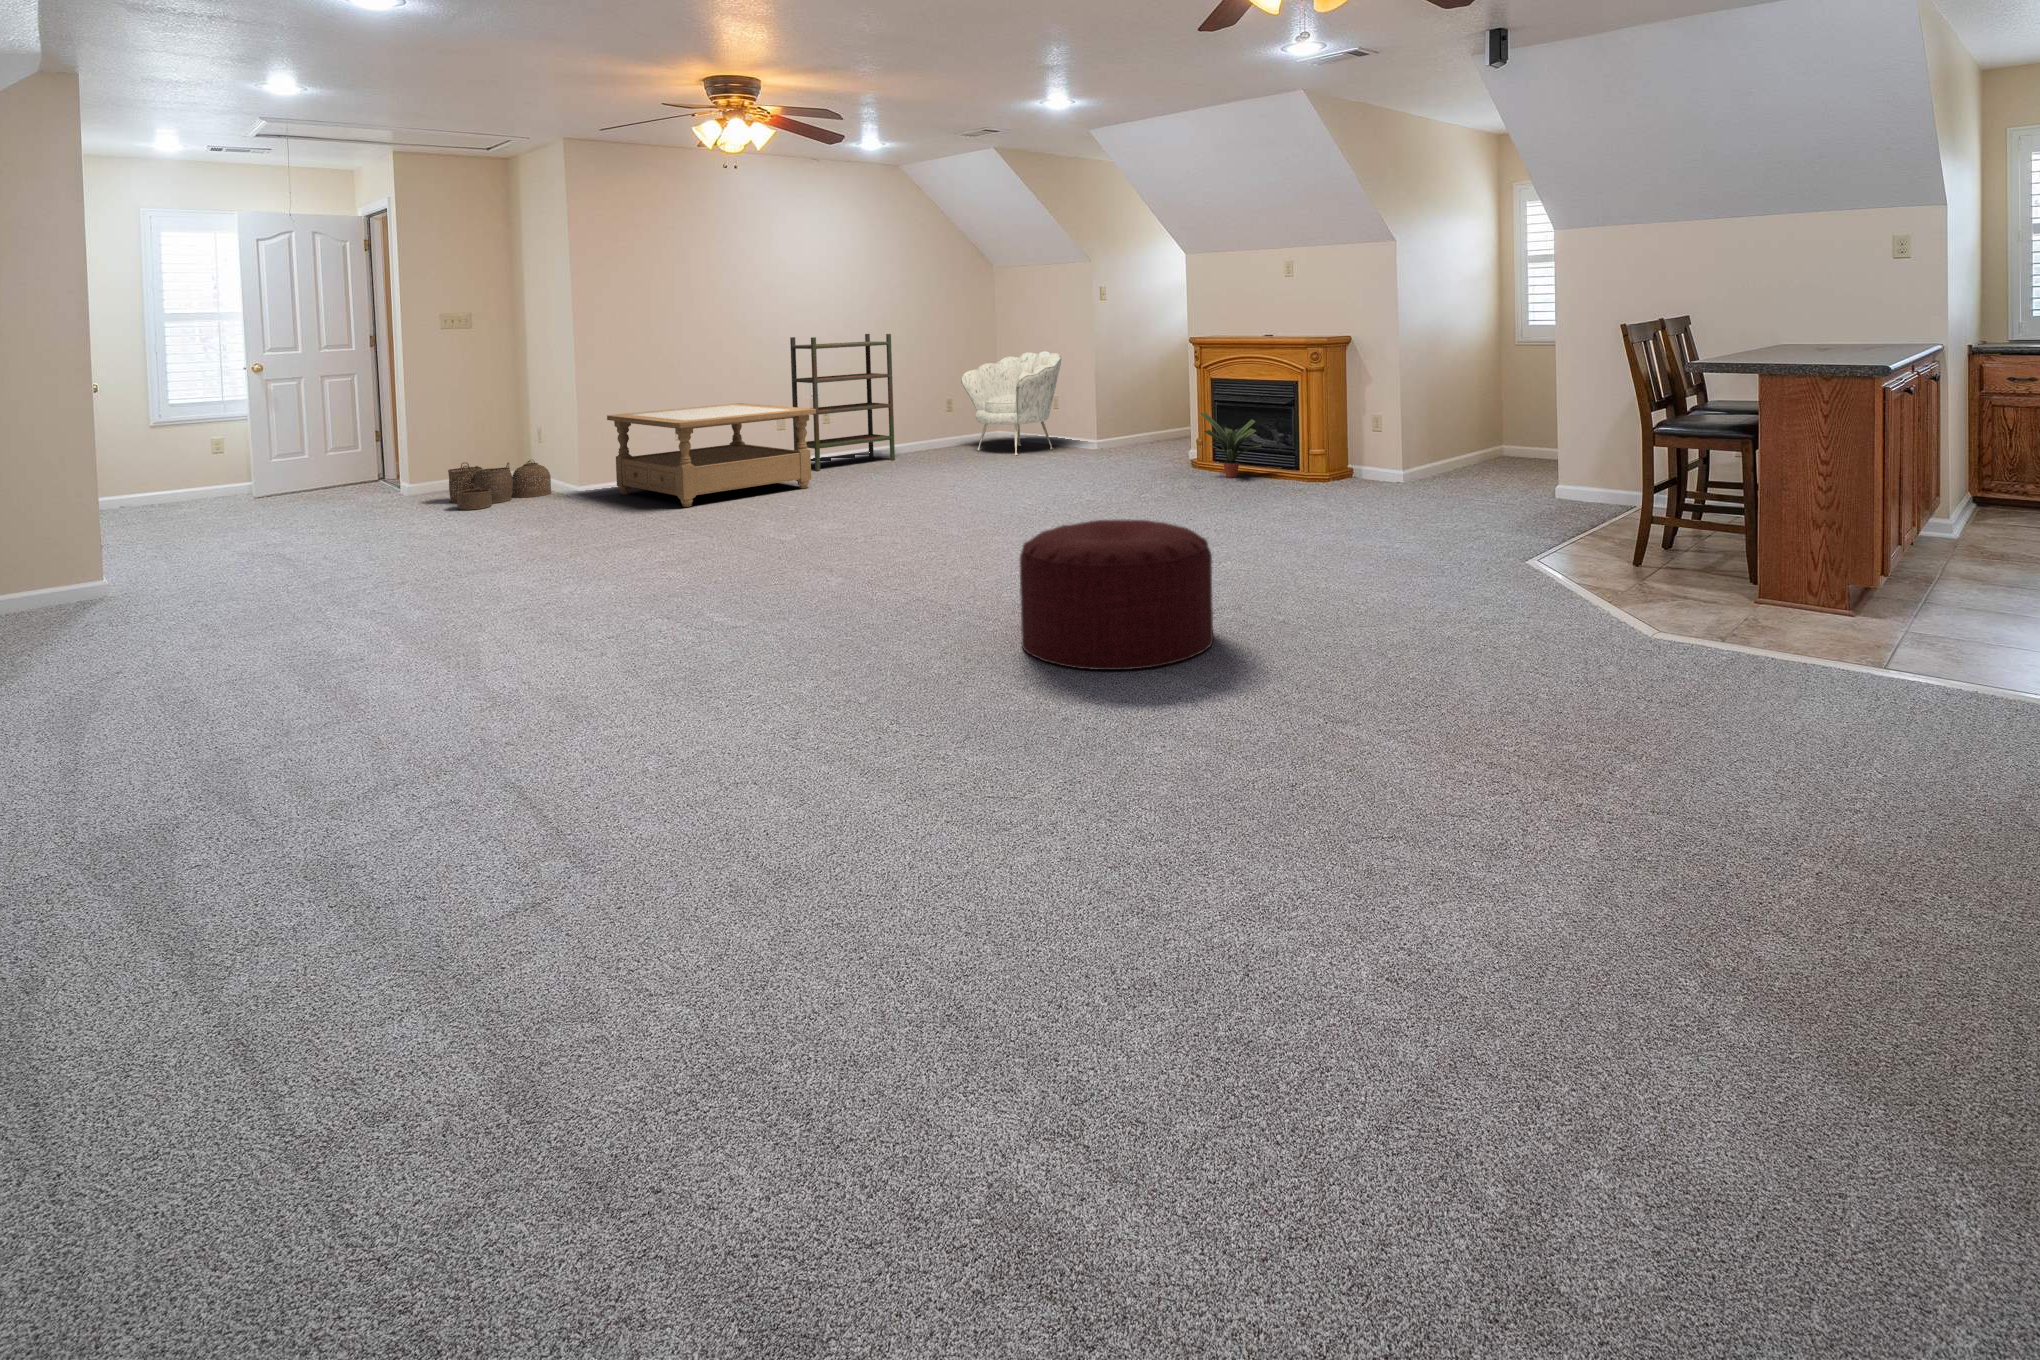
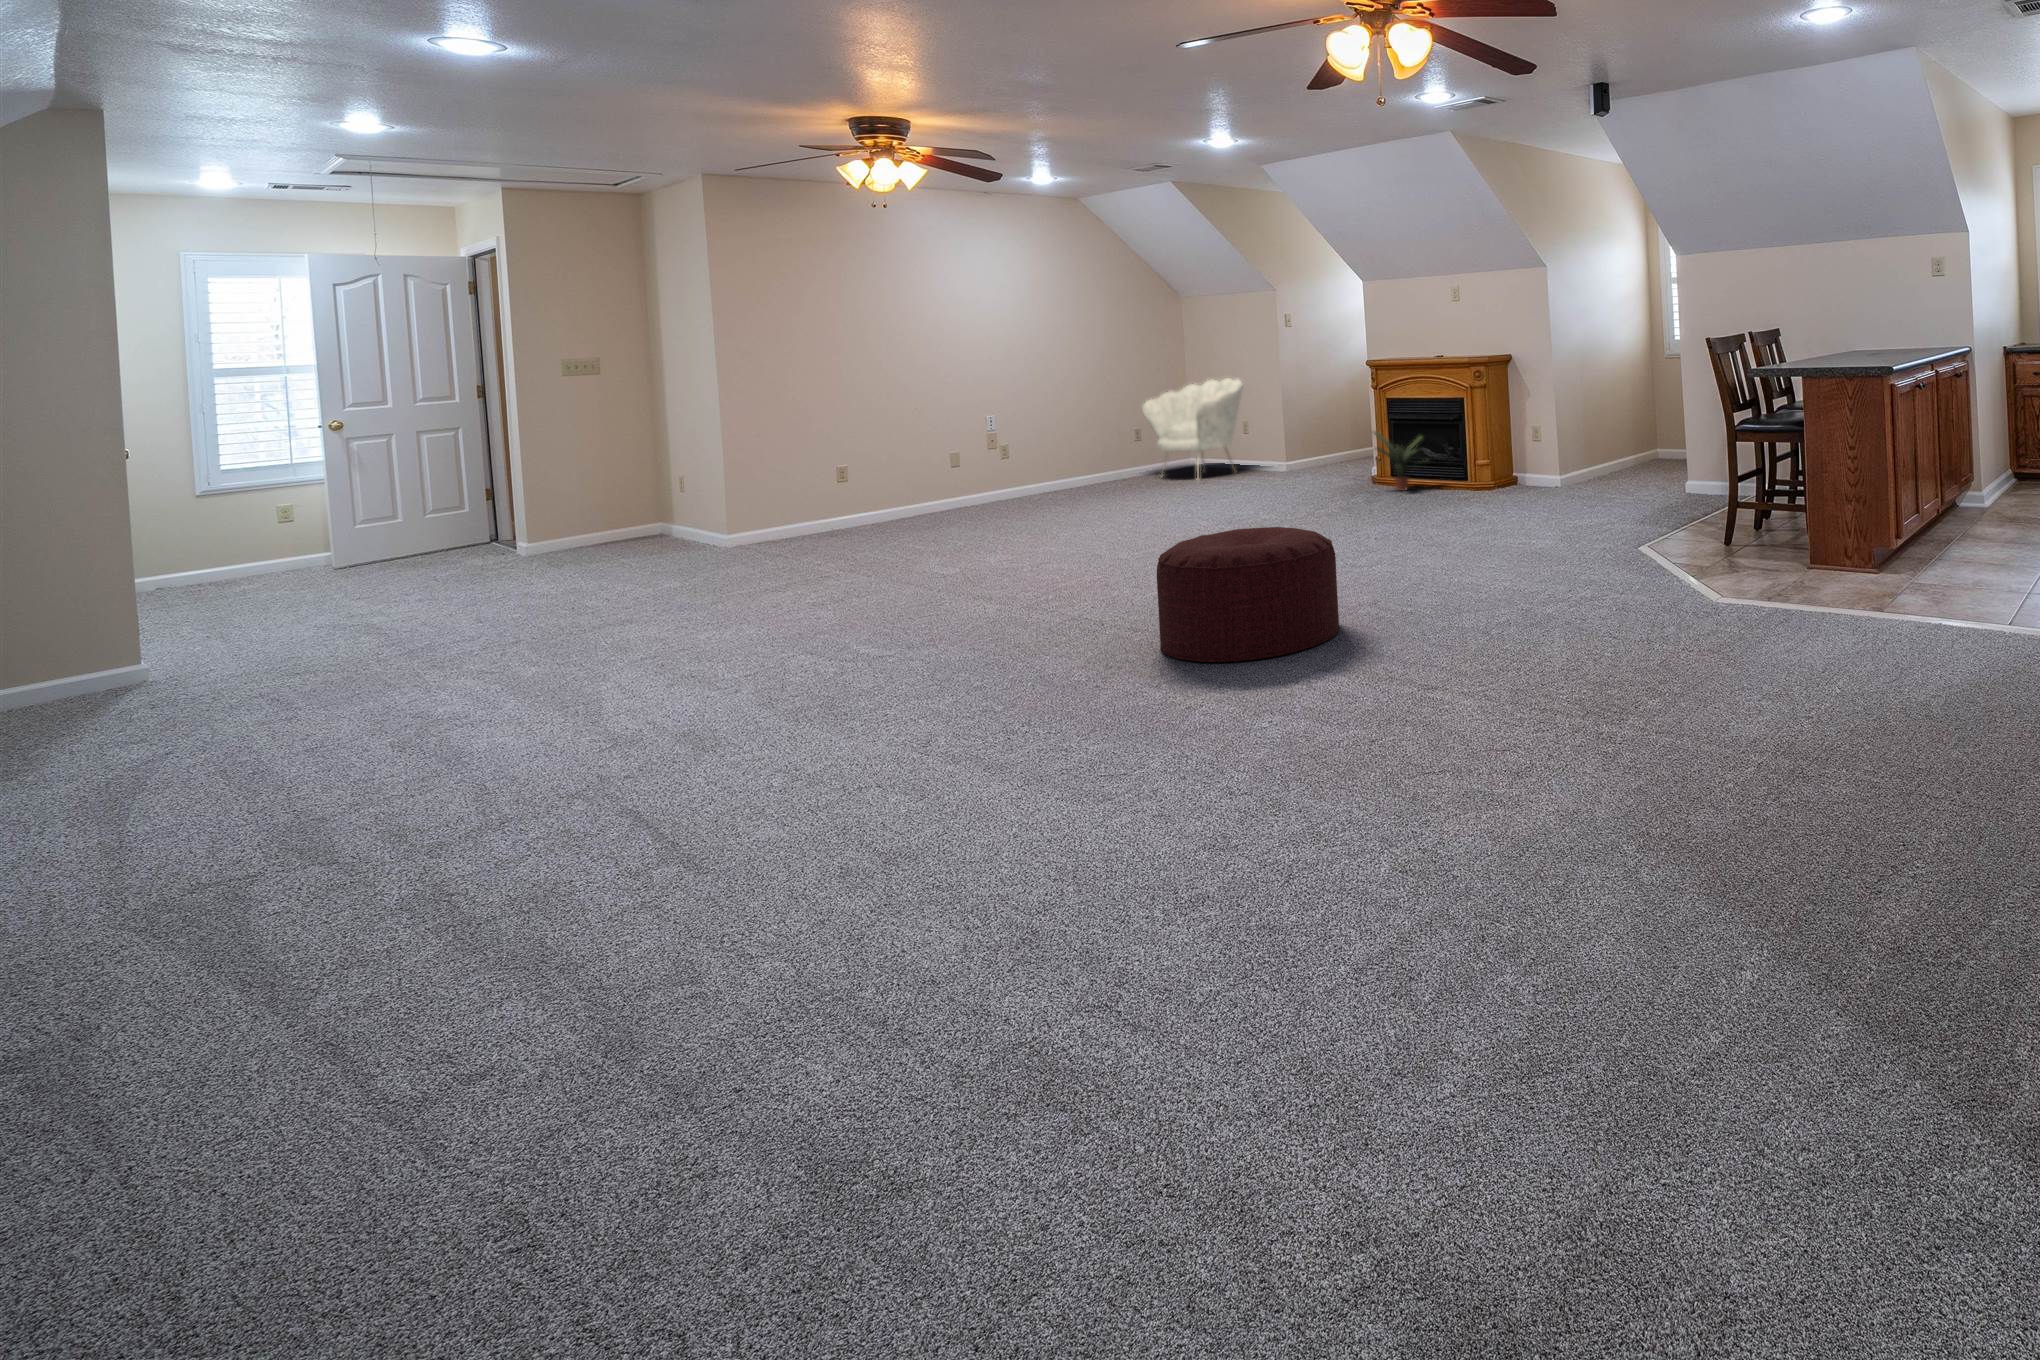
bookshelf: present [790,334,895,471] -> none [958,365,1073,505]
coffee table: present [607,403,816,507] -> none [753,440,983,547]
woven basket: present [448,460,551,510] -> none [570,508,692,563]

